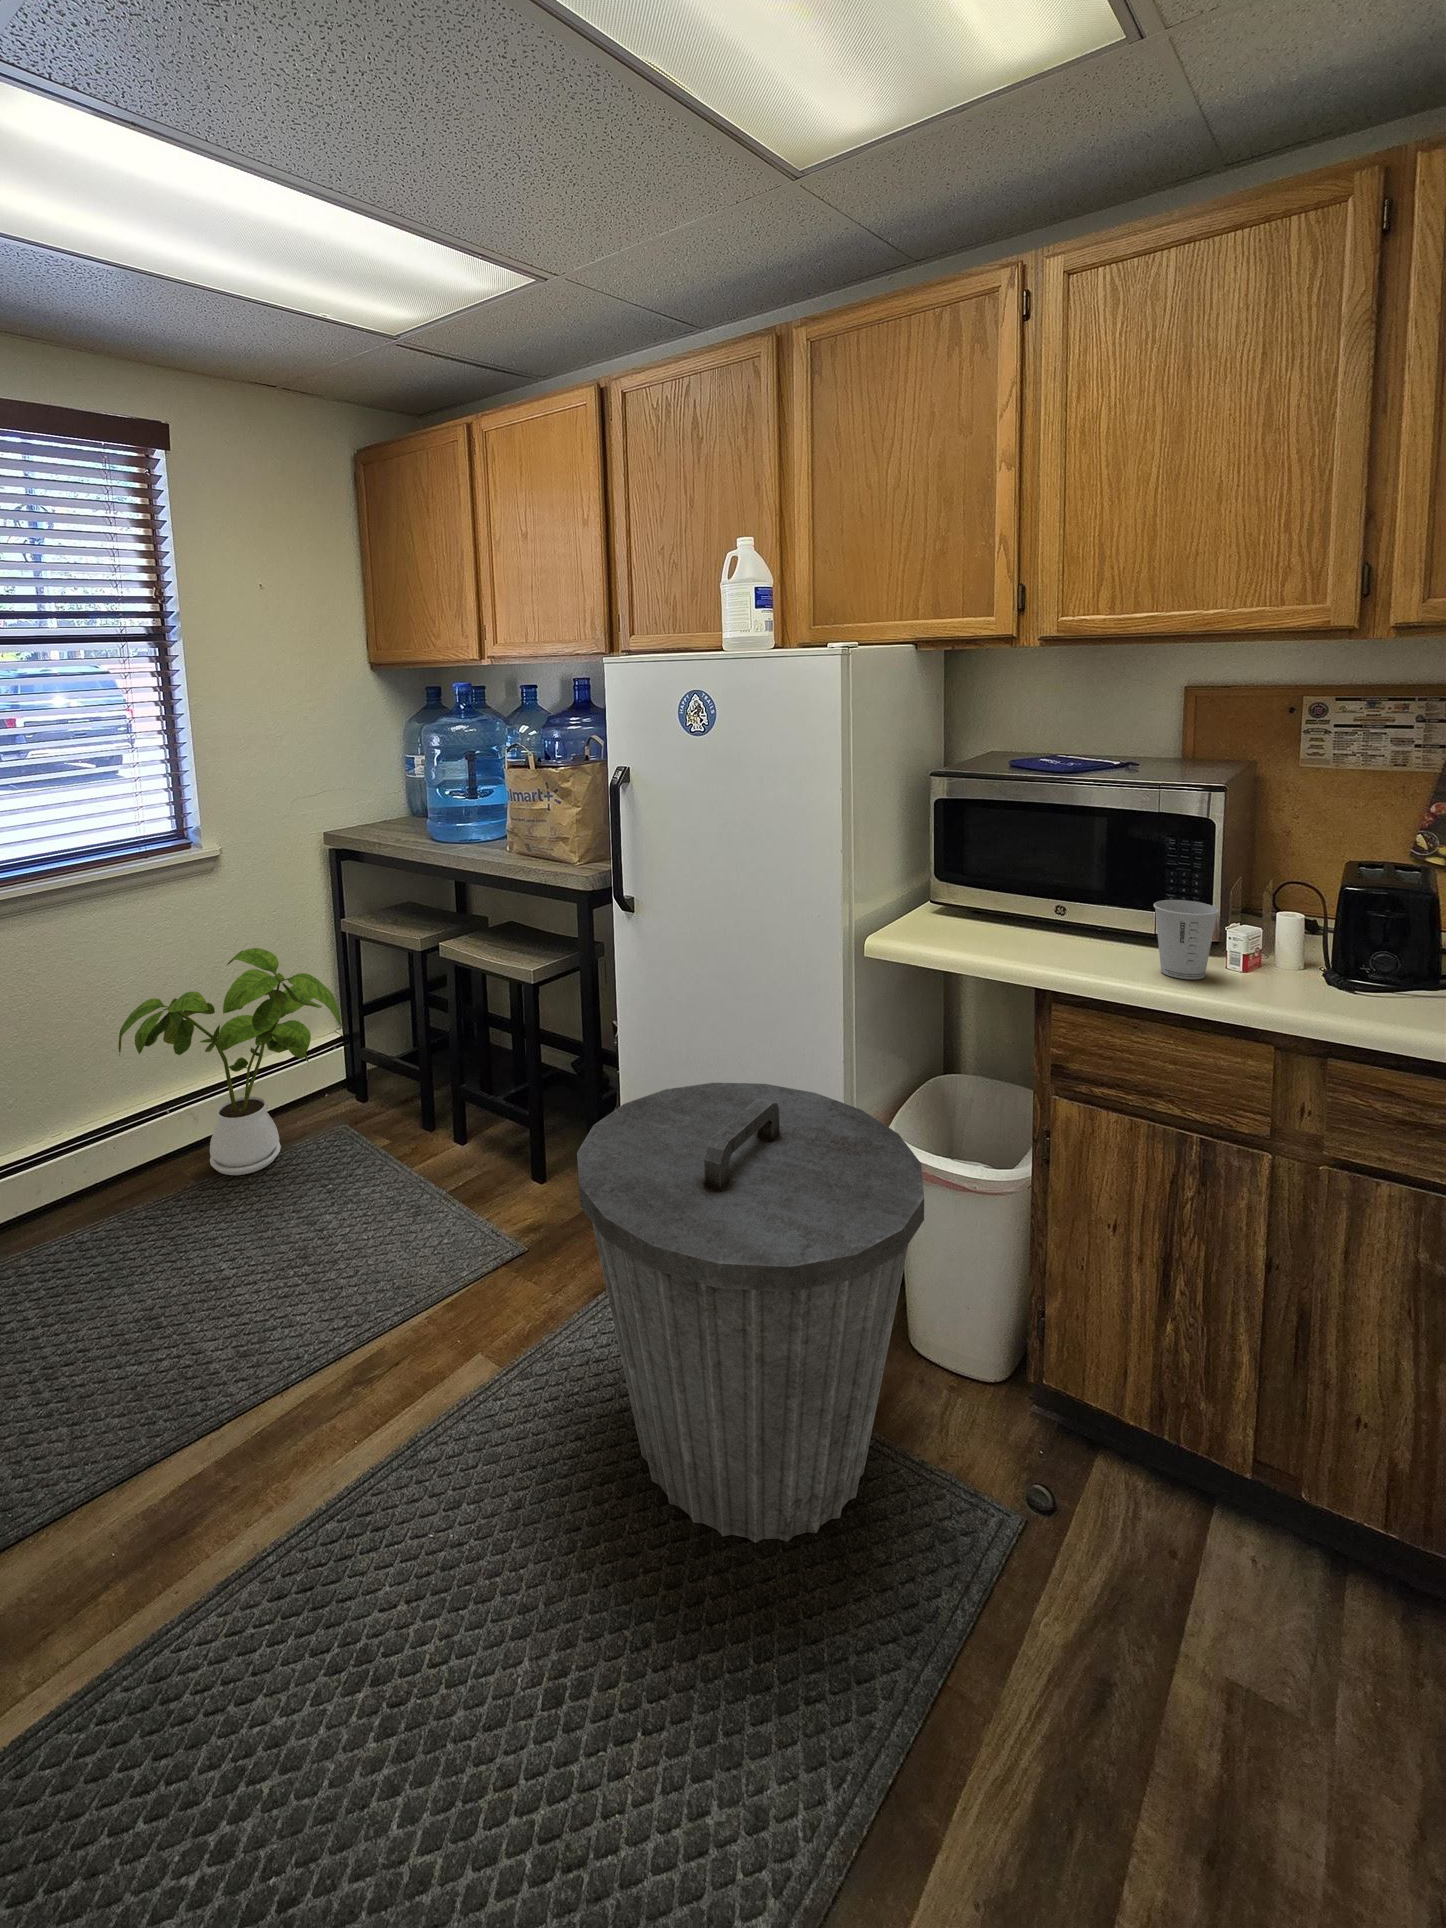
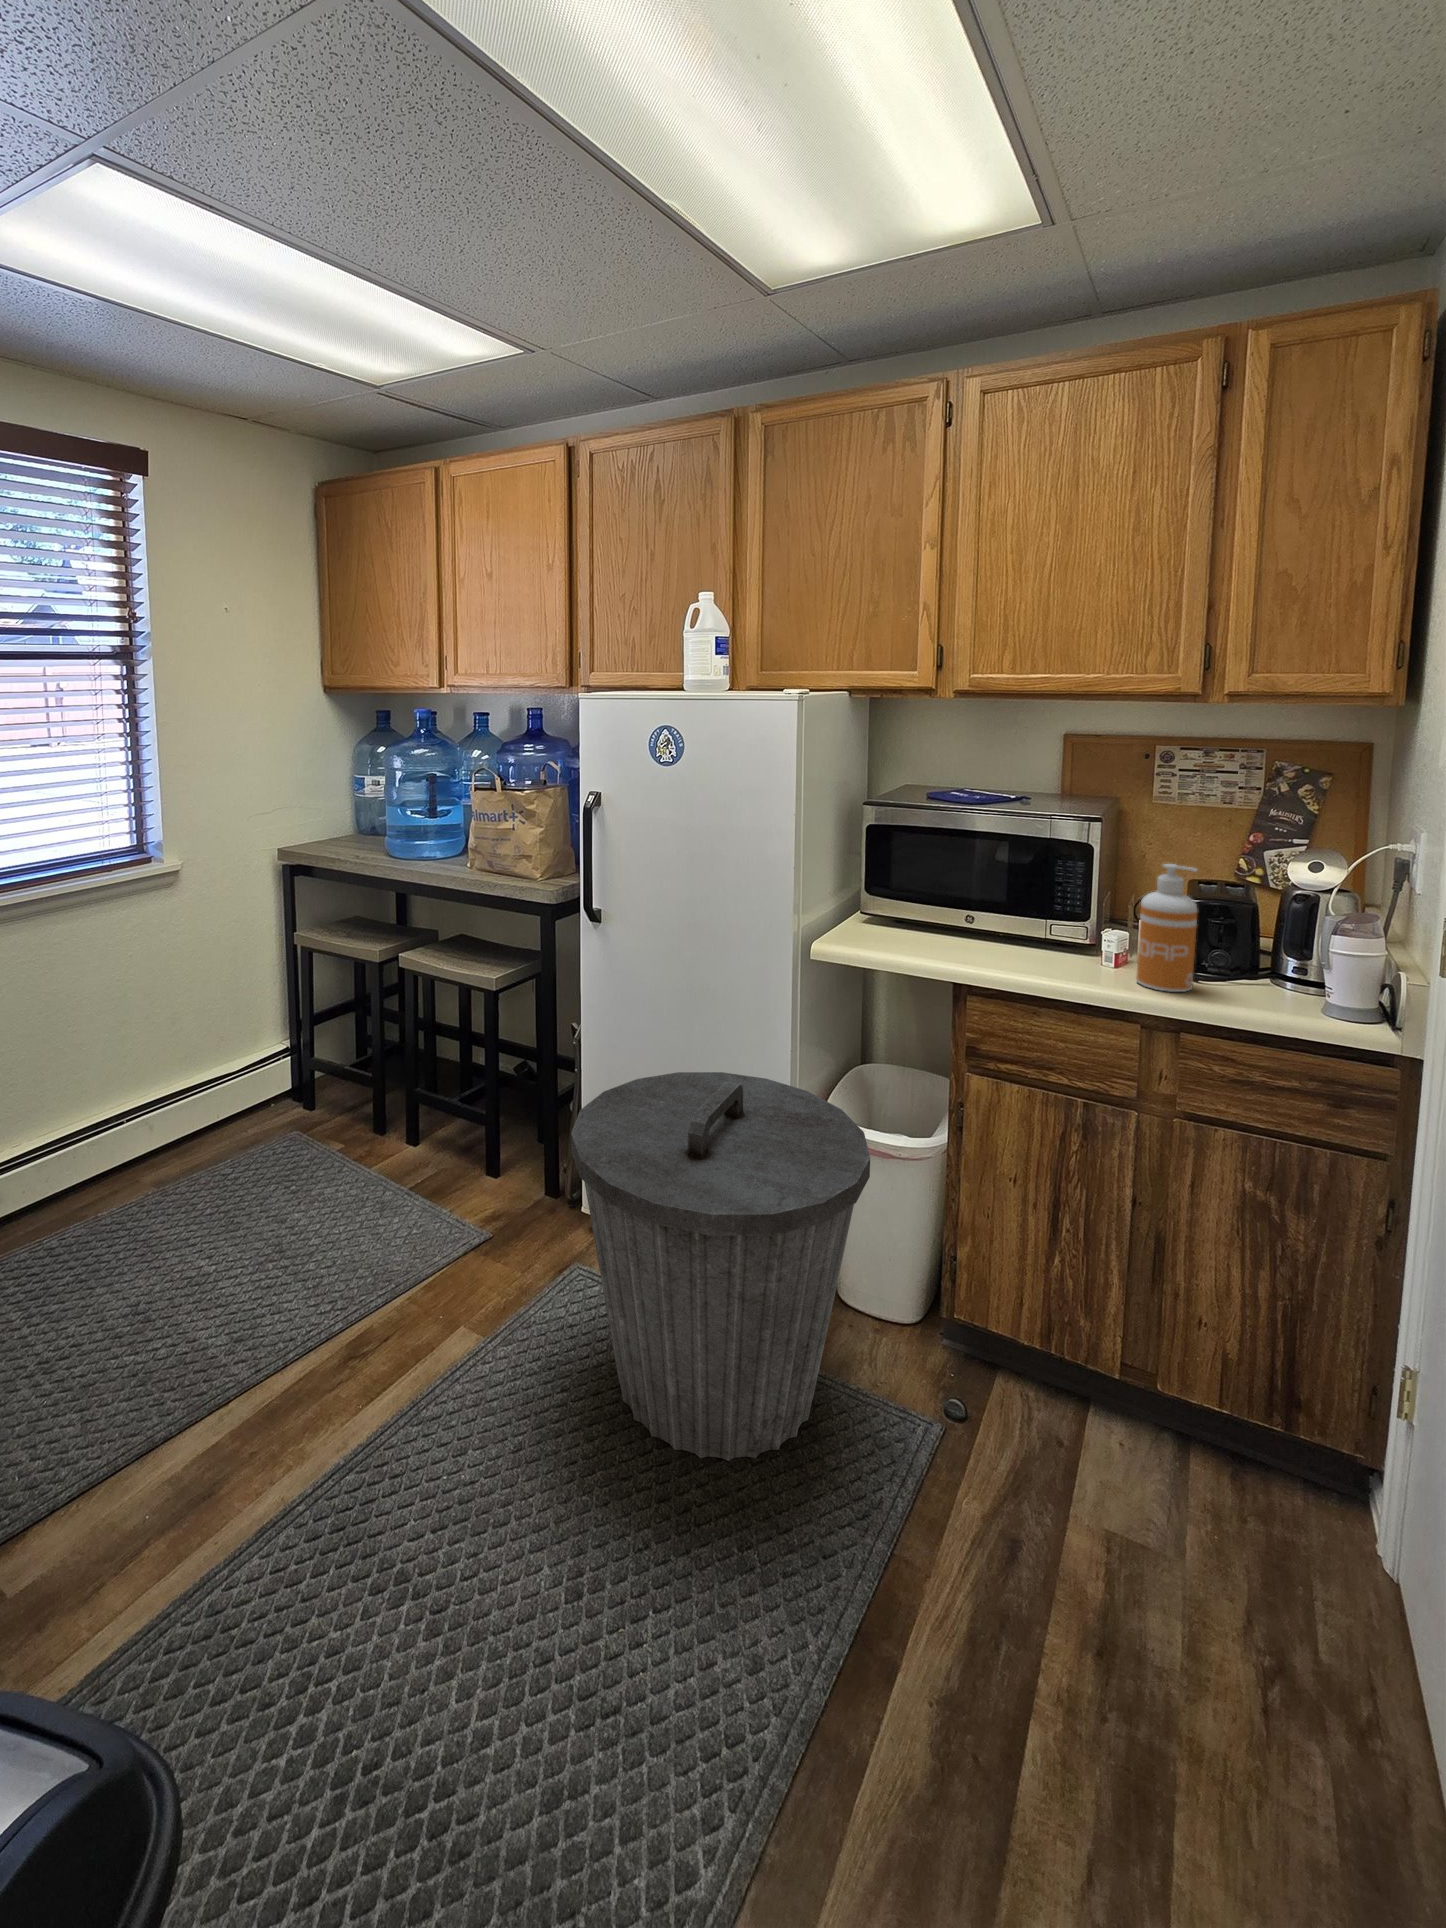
soap dispenser: none [1270,842,1353,1005] -> present [1136,864,1197,992]
paper cup: present [1154,900,1219,979] -> none [1047,910,1097,974]
house plant: present [118,948,342,1175] -> none [83,959,312,1181]

